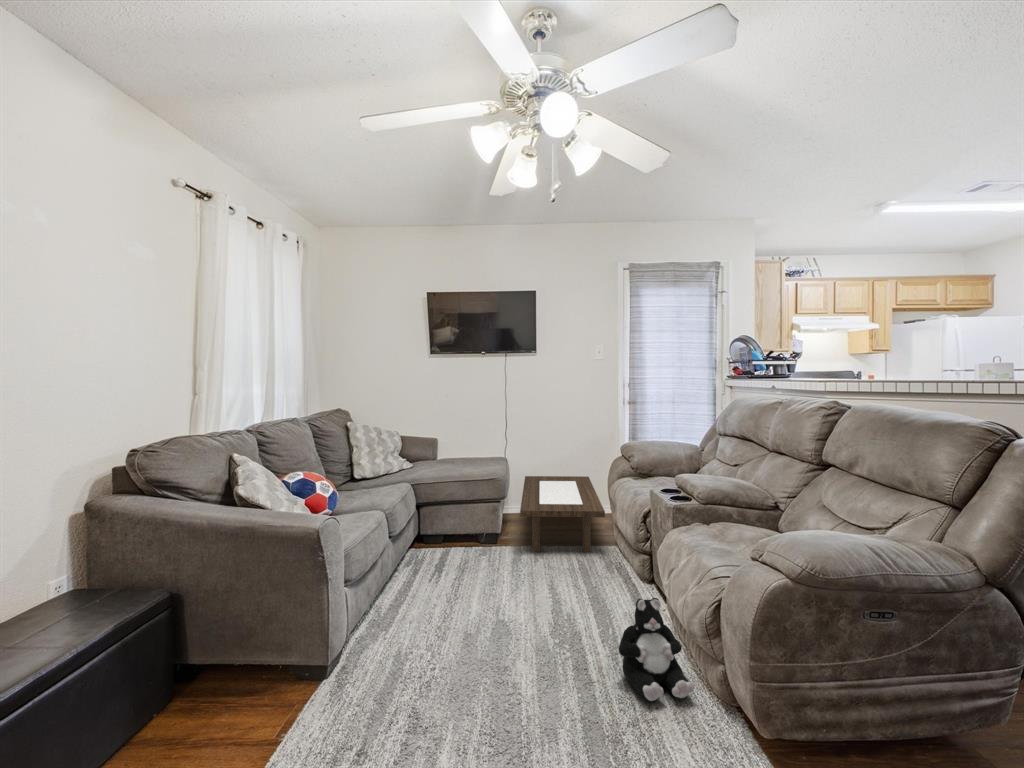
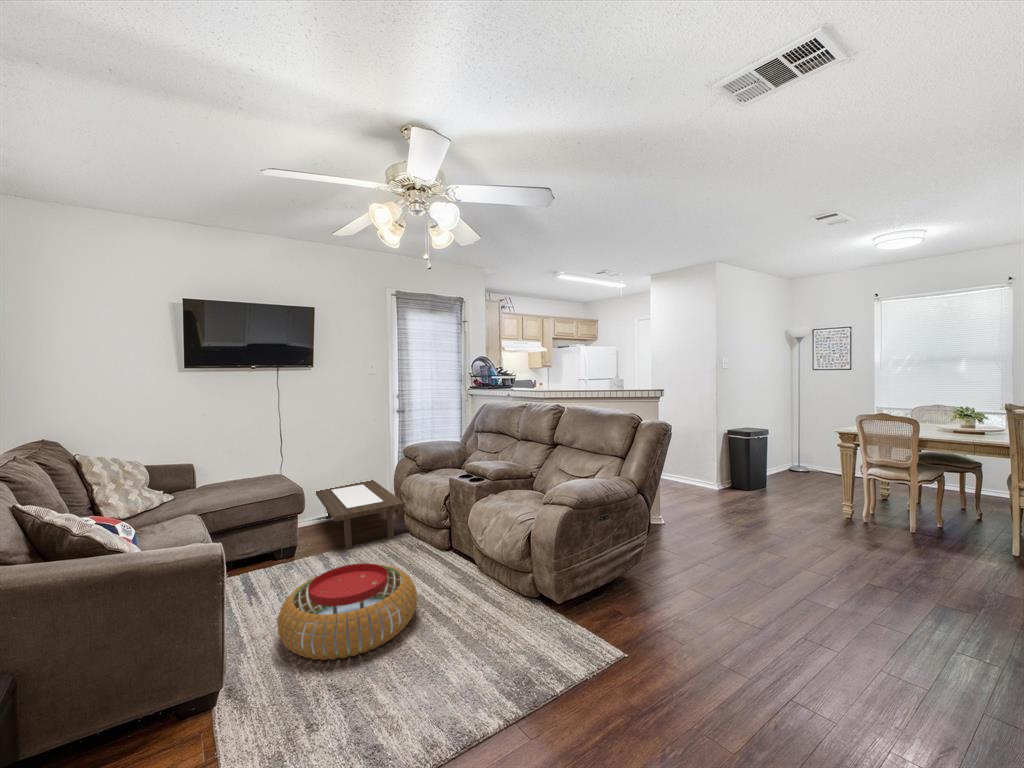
pouf: none [399,570,562,687] -> present [277,563,417,660]
plush toy: present [619,598,694,701] -> none [462,548,513,614]

